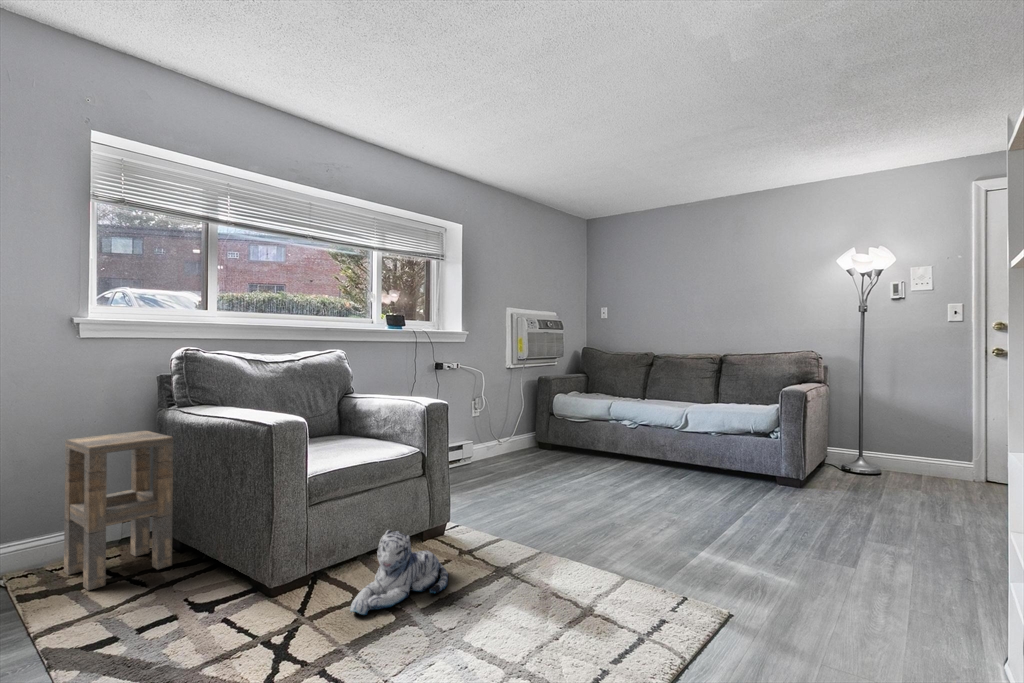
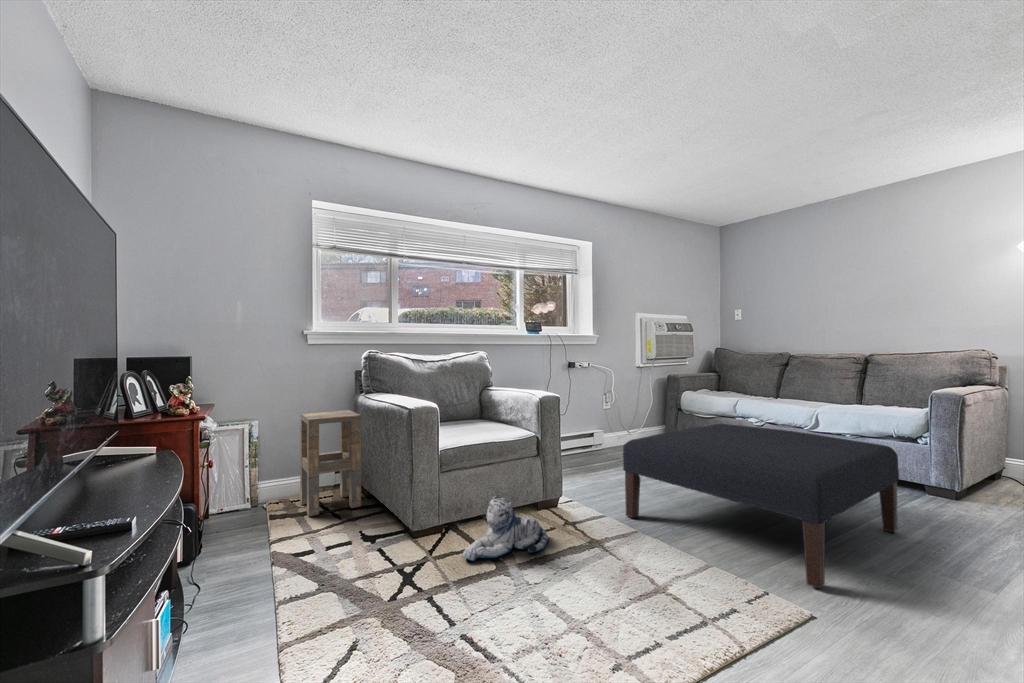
ottoman: none [523,428,769,586] -> present [623,424,899,588]

